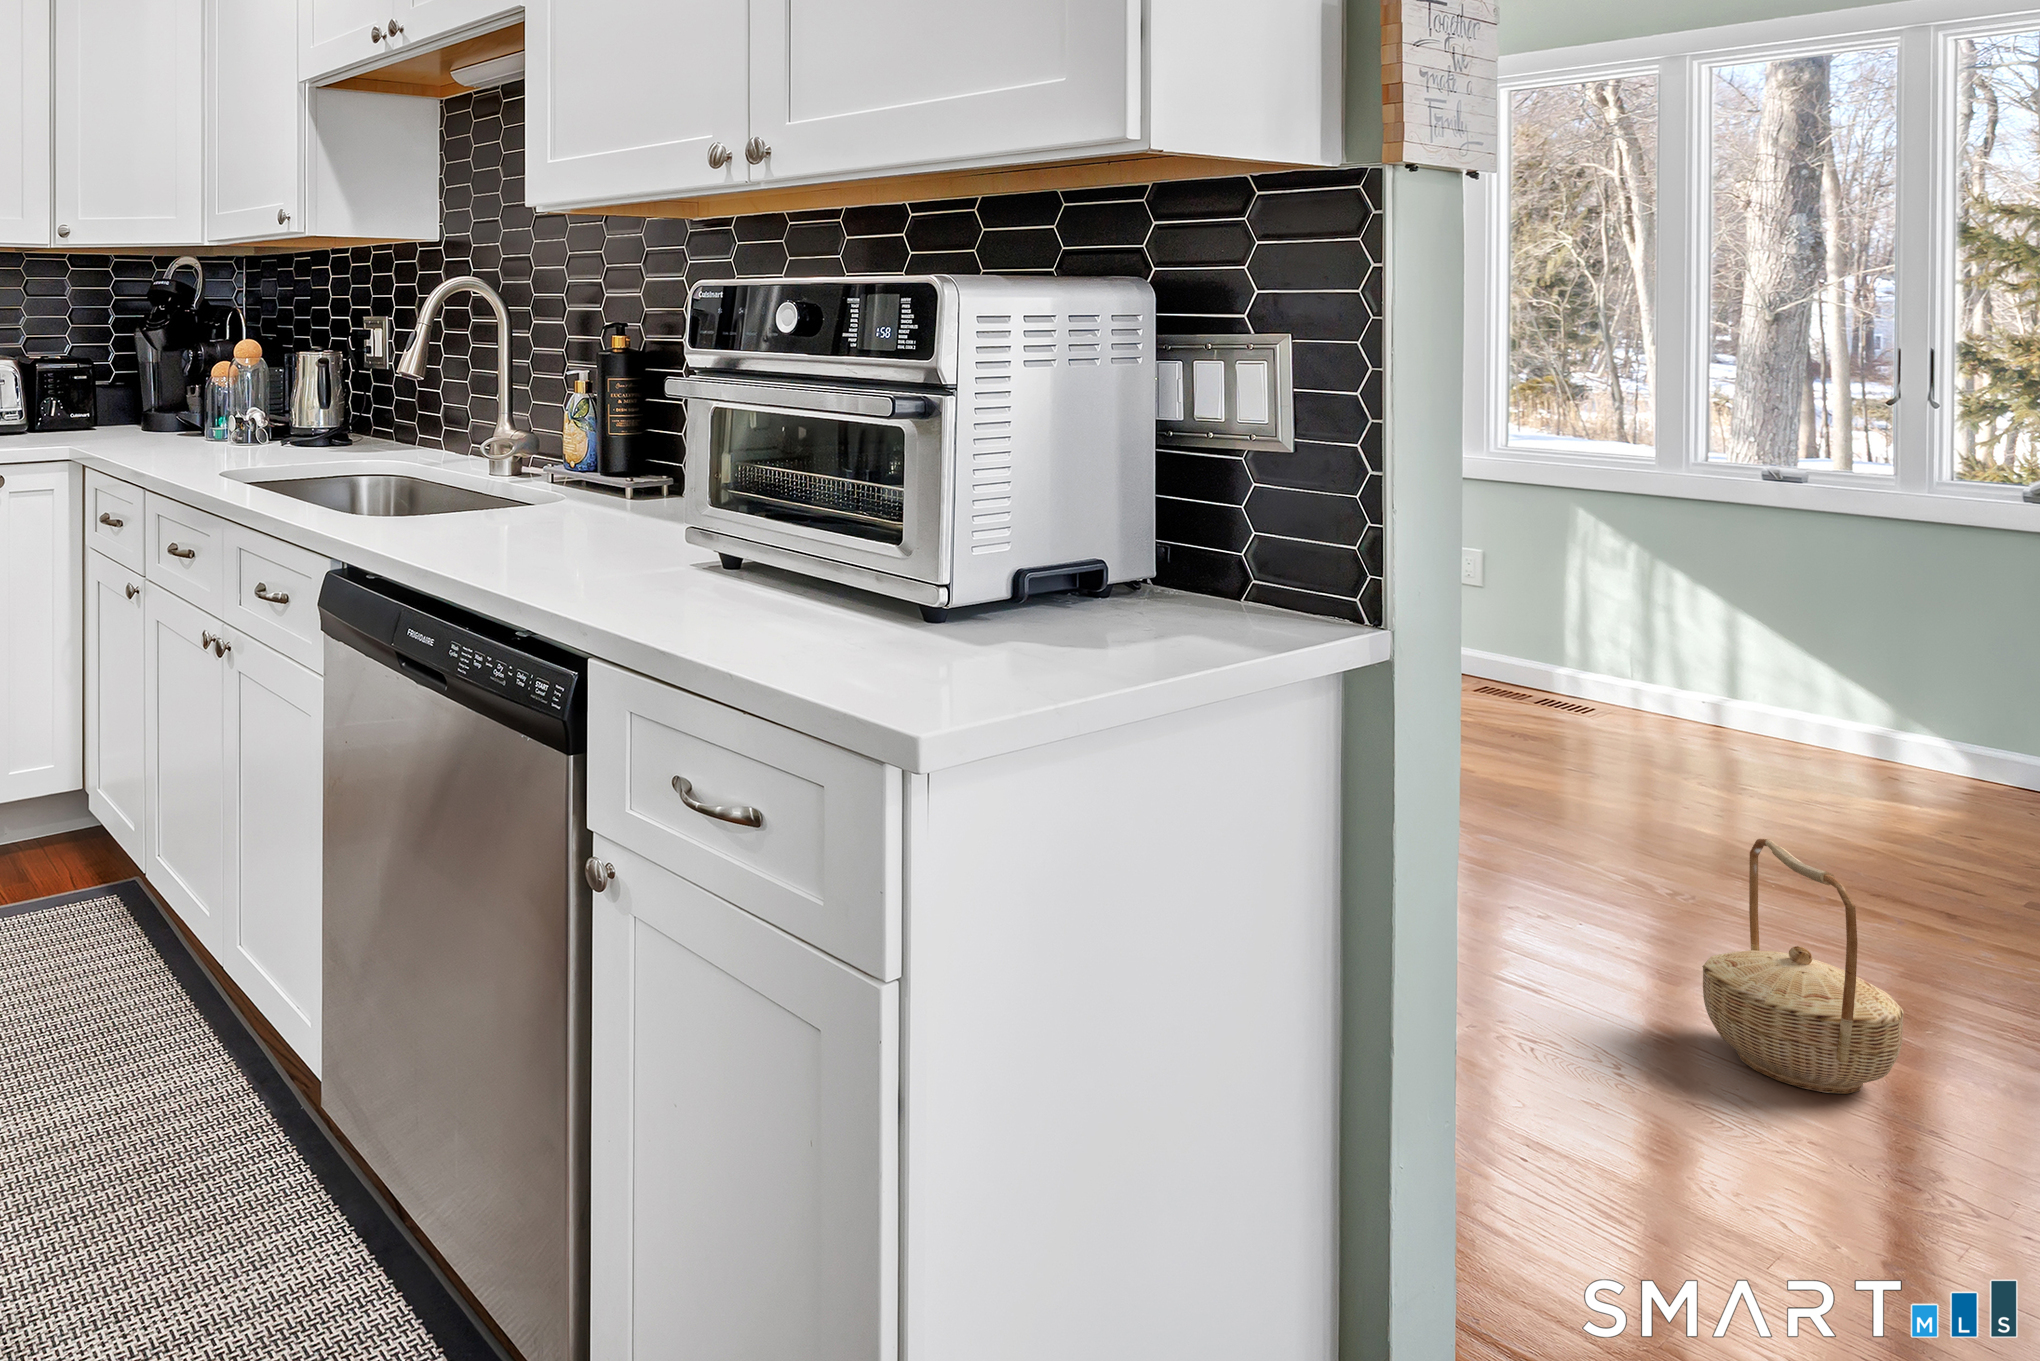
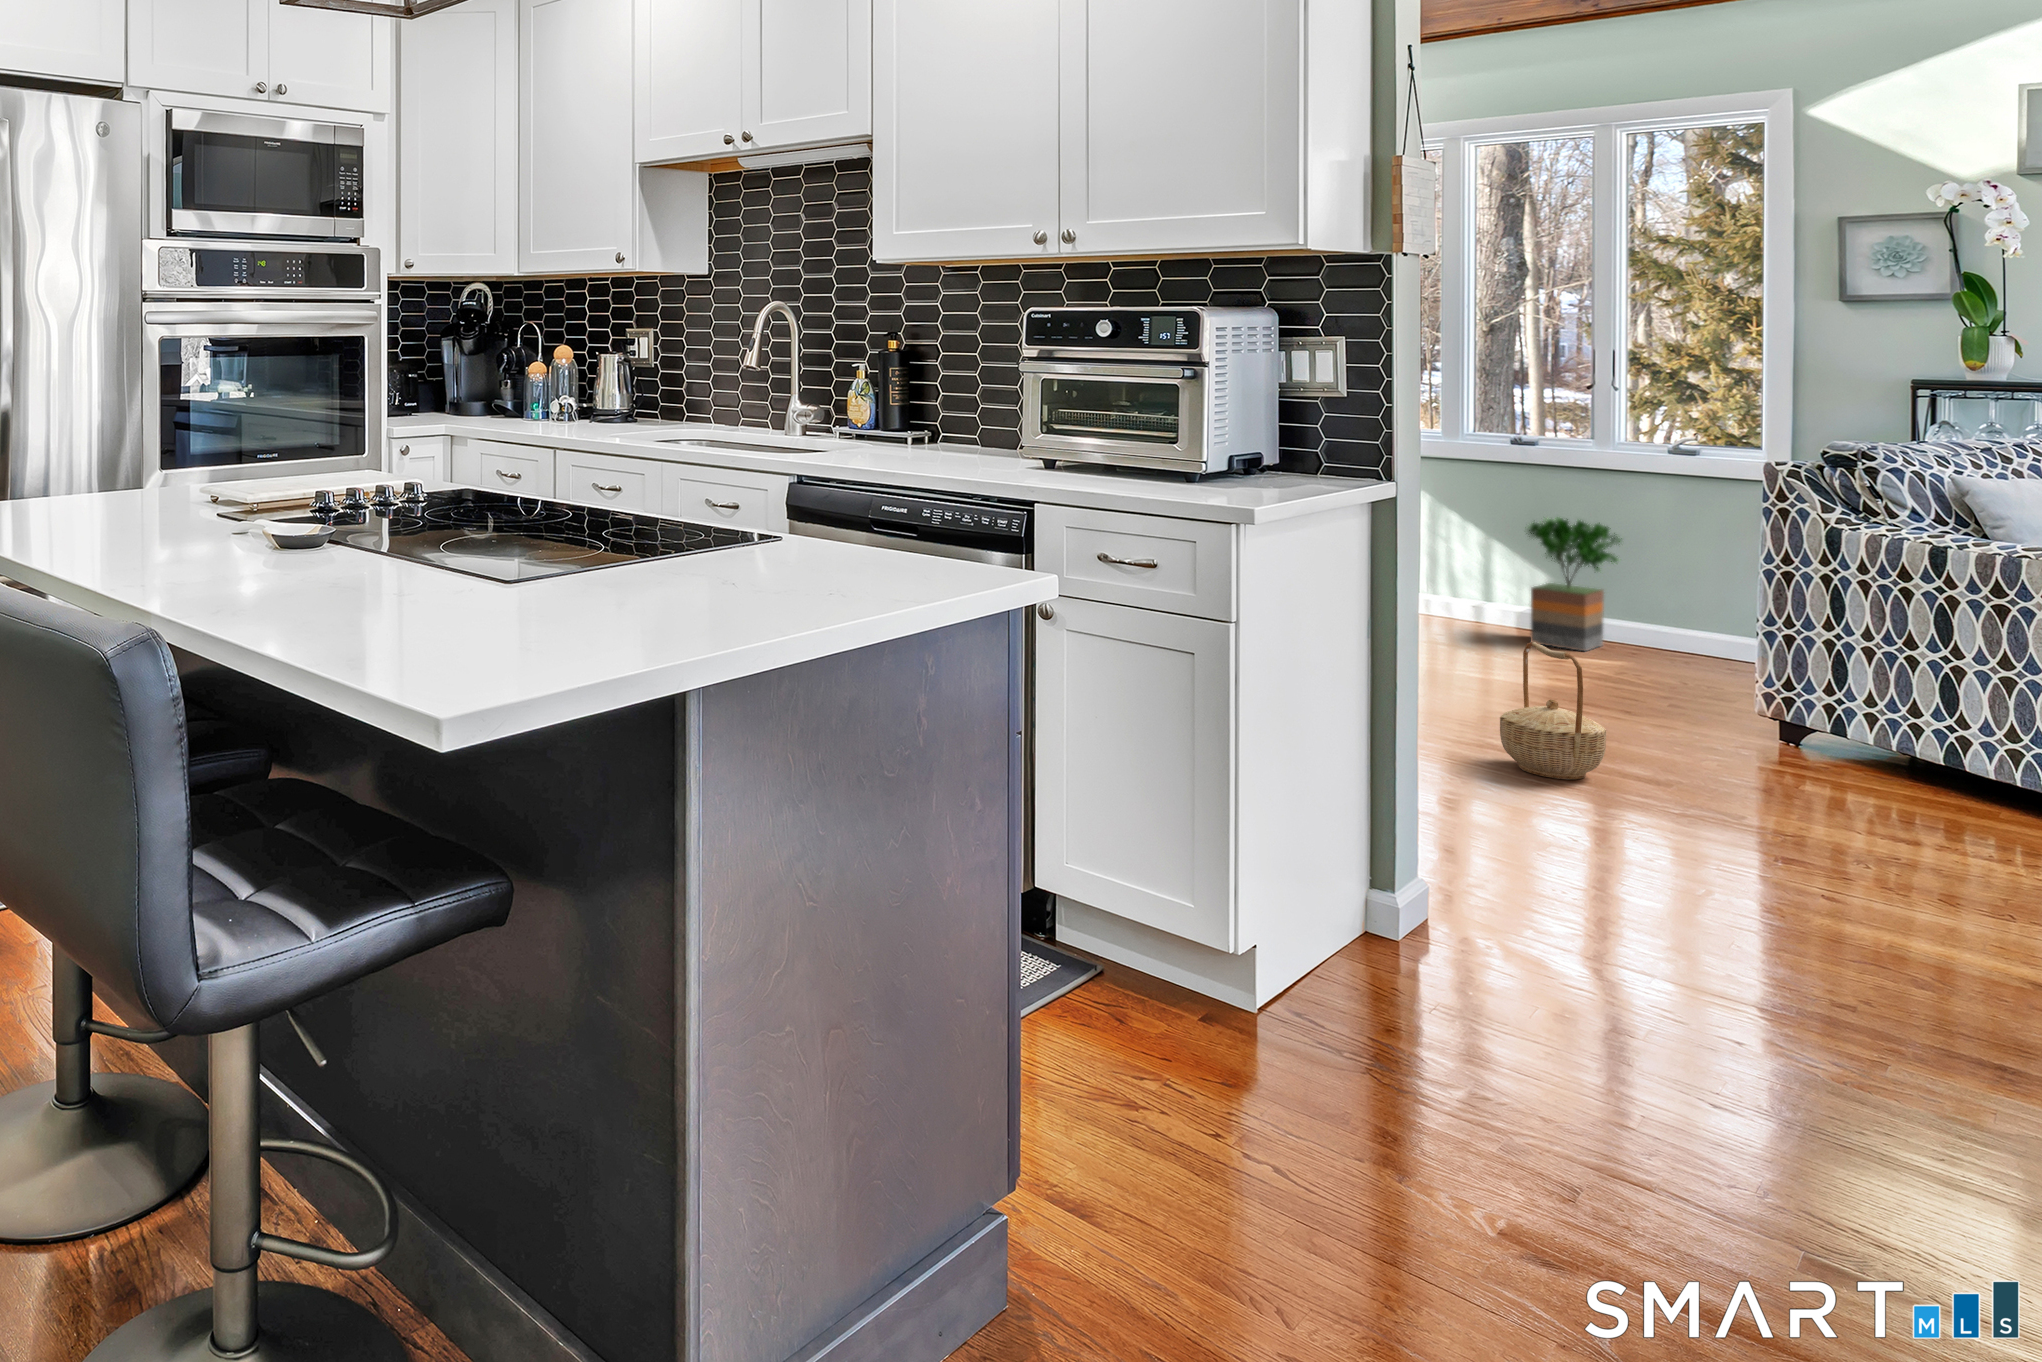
potted tree: none [1777,586,1948,794] -> present [1526,517,1622,651]

